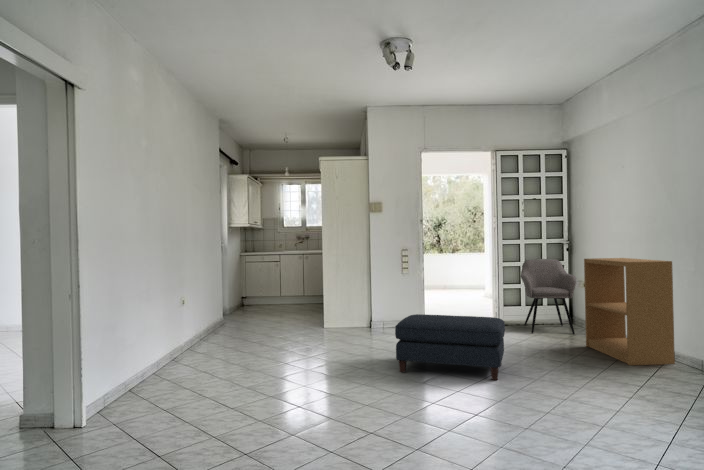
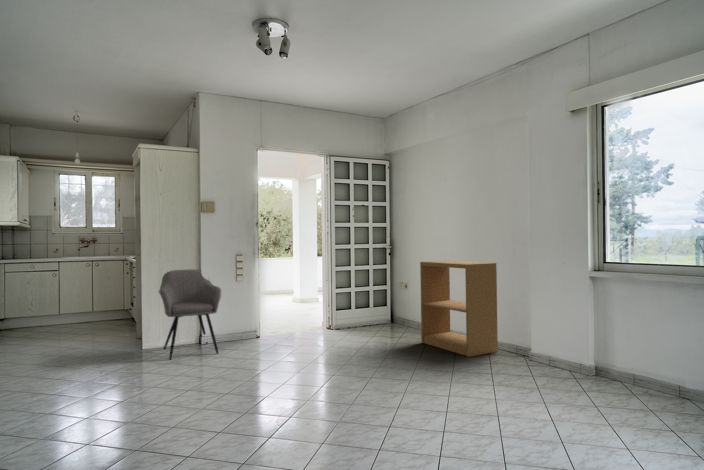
armchair: present [520,259,576,334] -> present [159,269,221,360]
ottoman: present [395,314,505,380] -> none [267,324,381,394]

